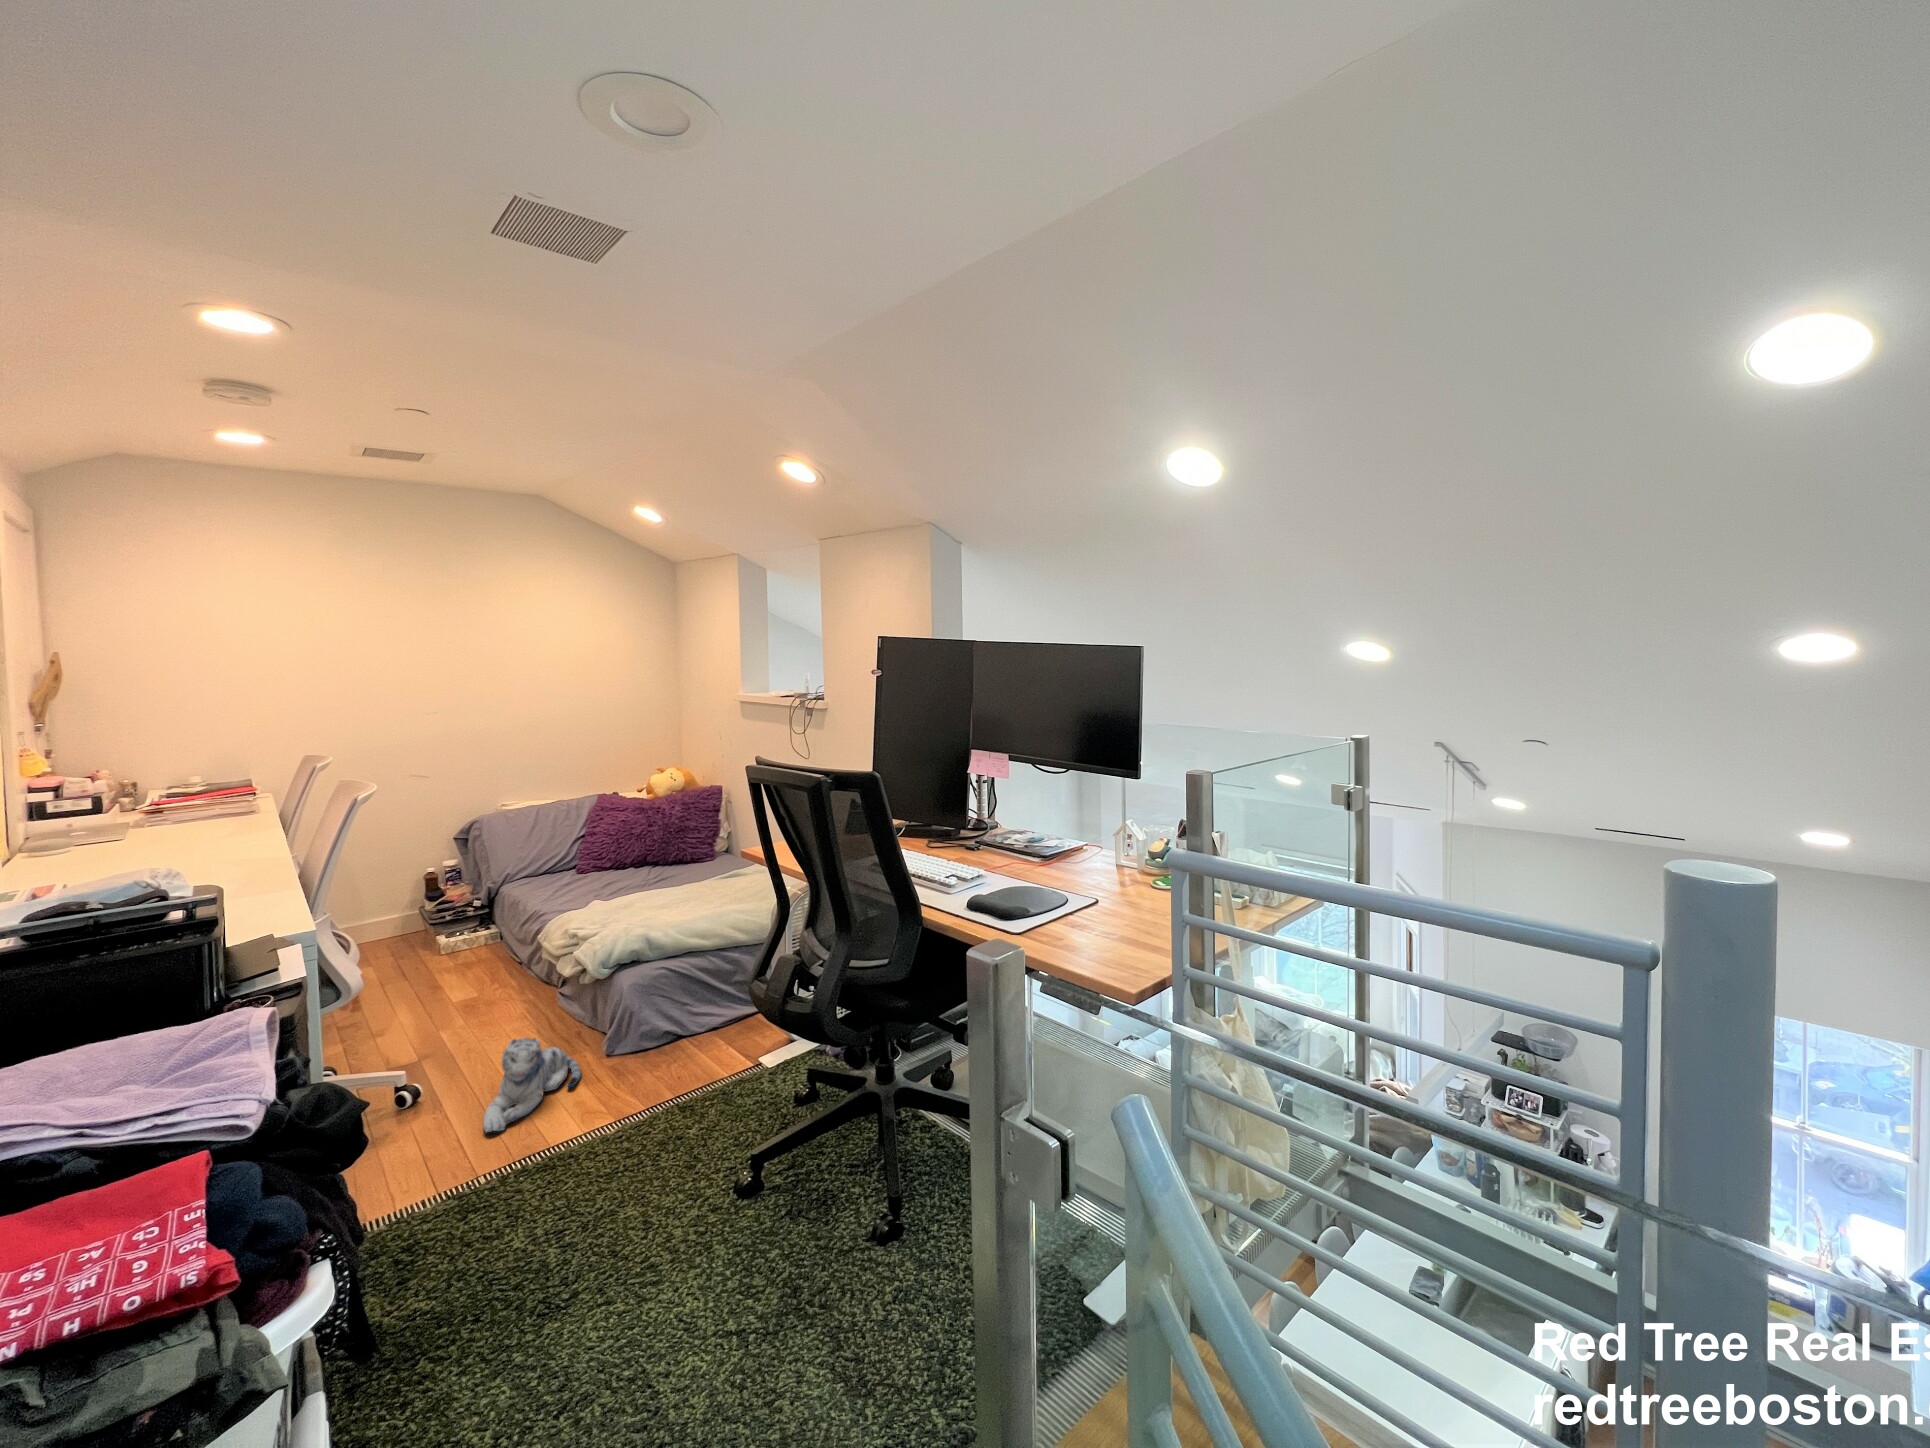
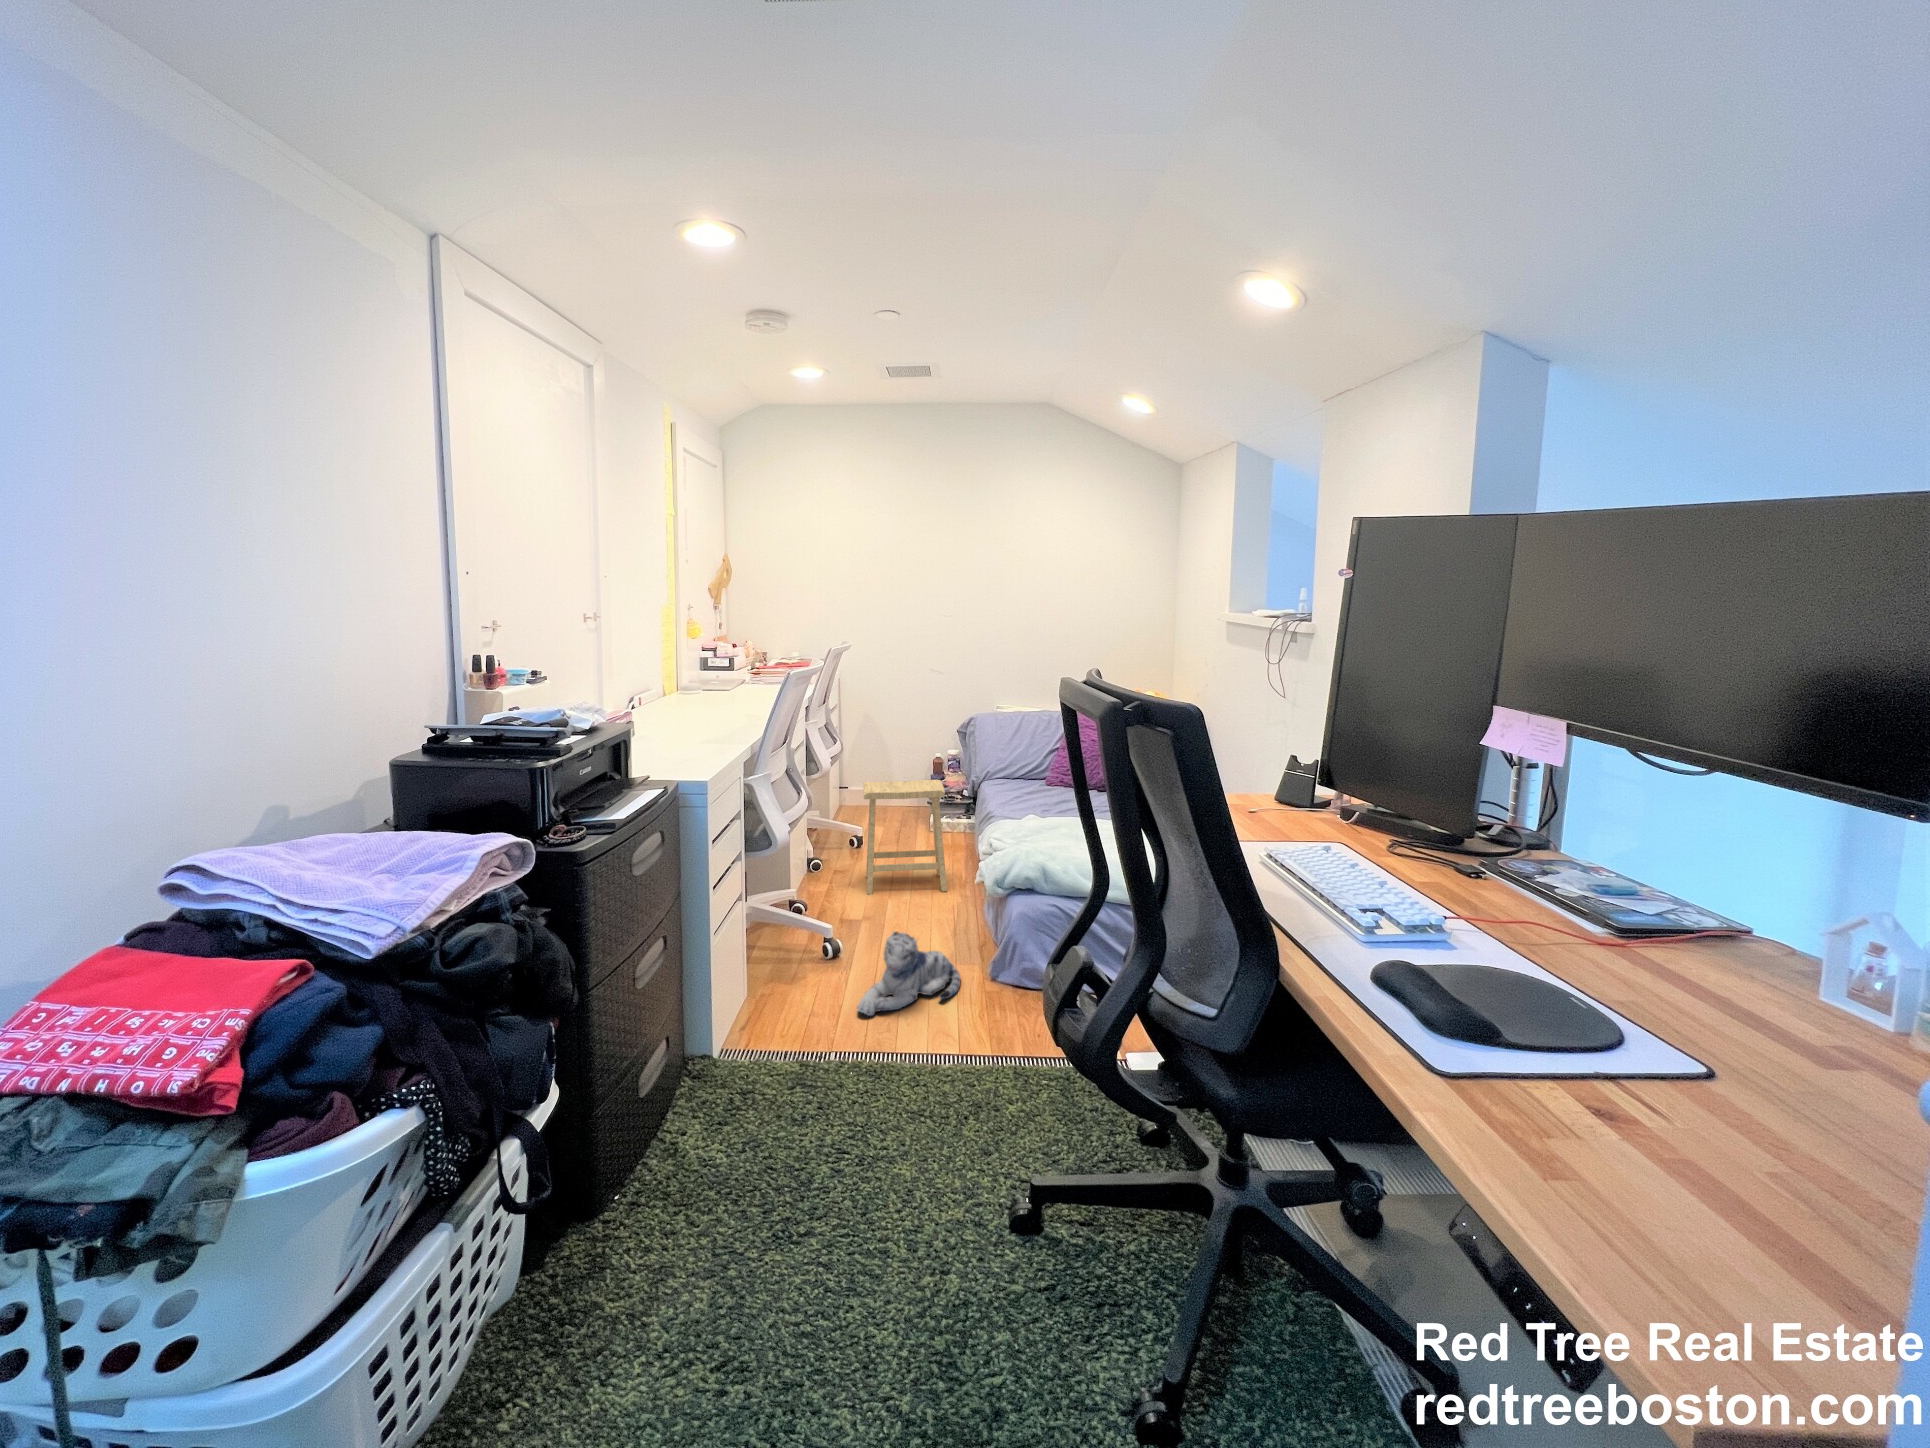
footstool: none [381,890,506,1036] -> present [863,780,947,895]

